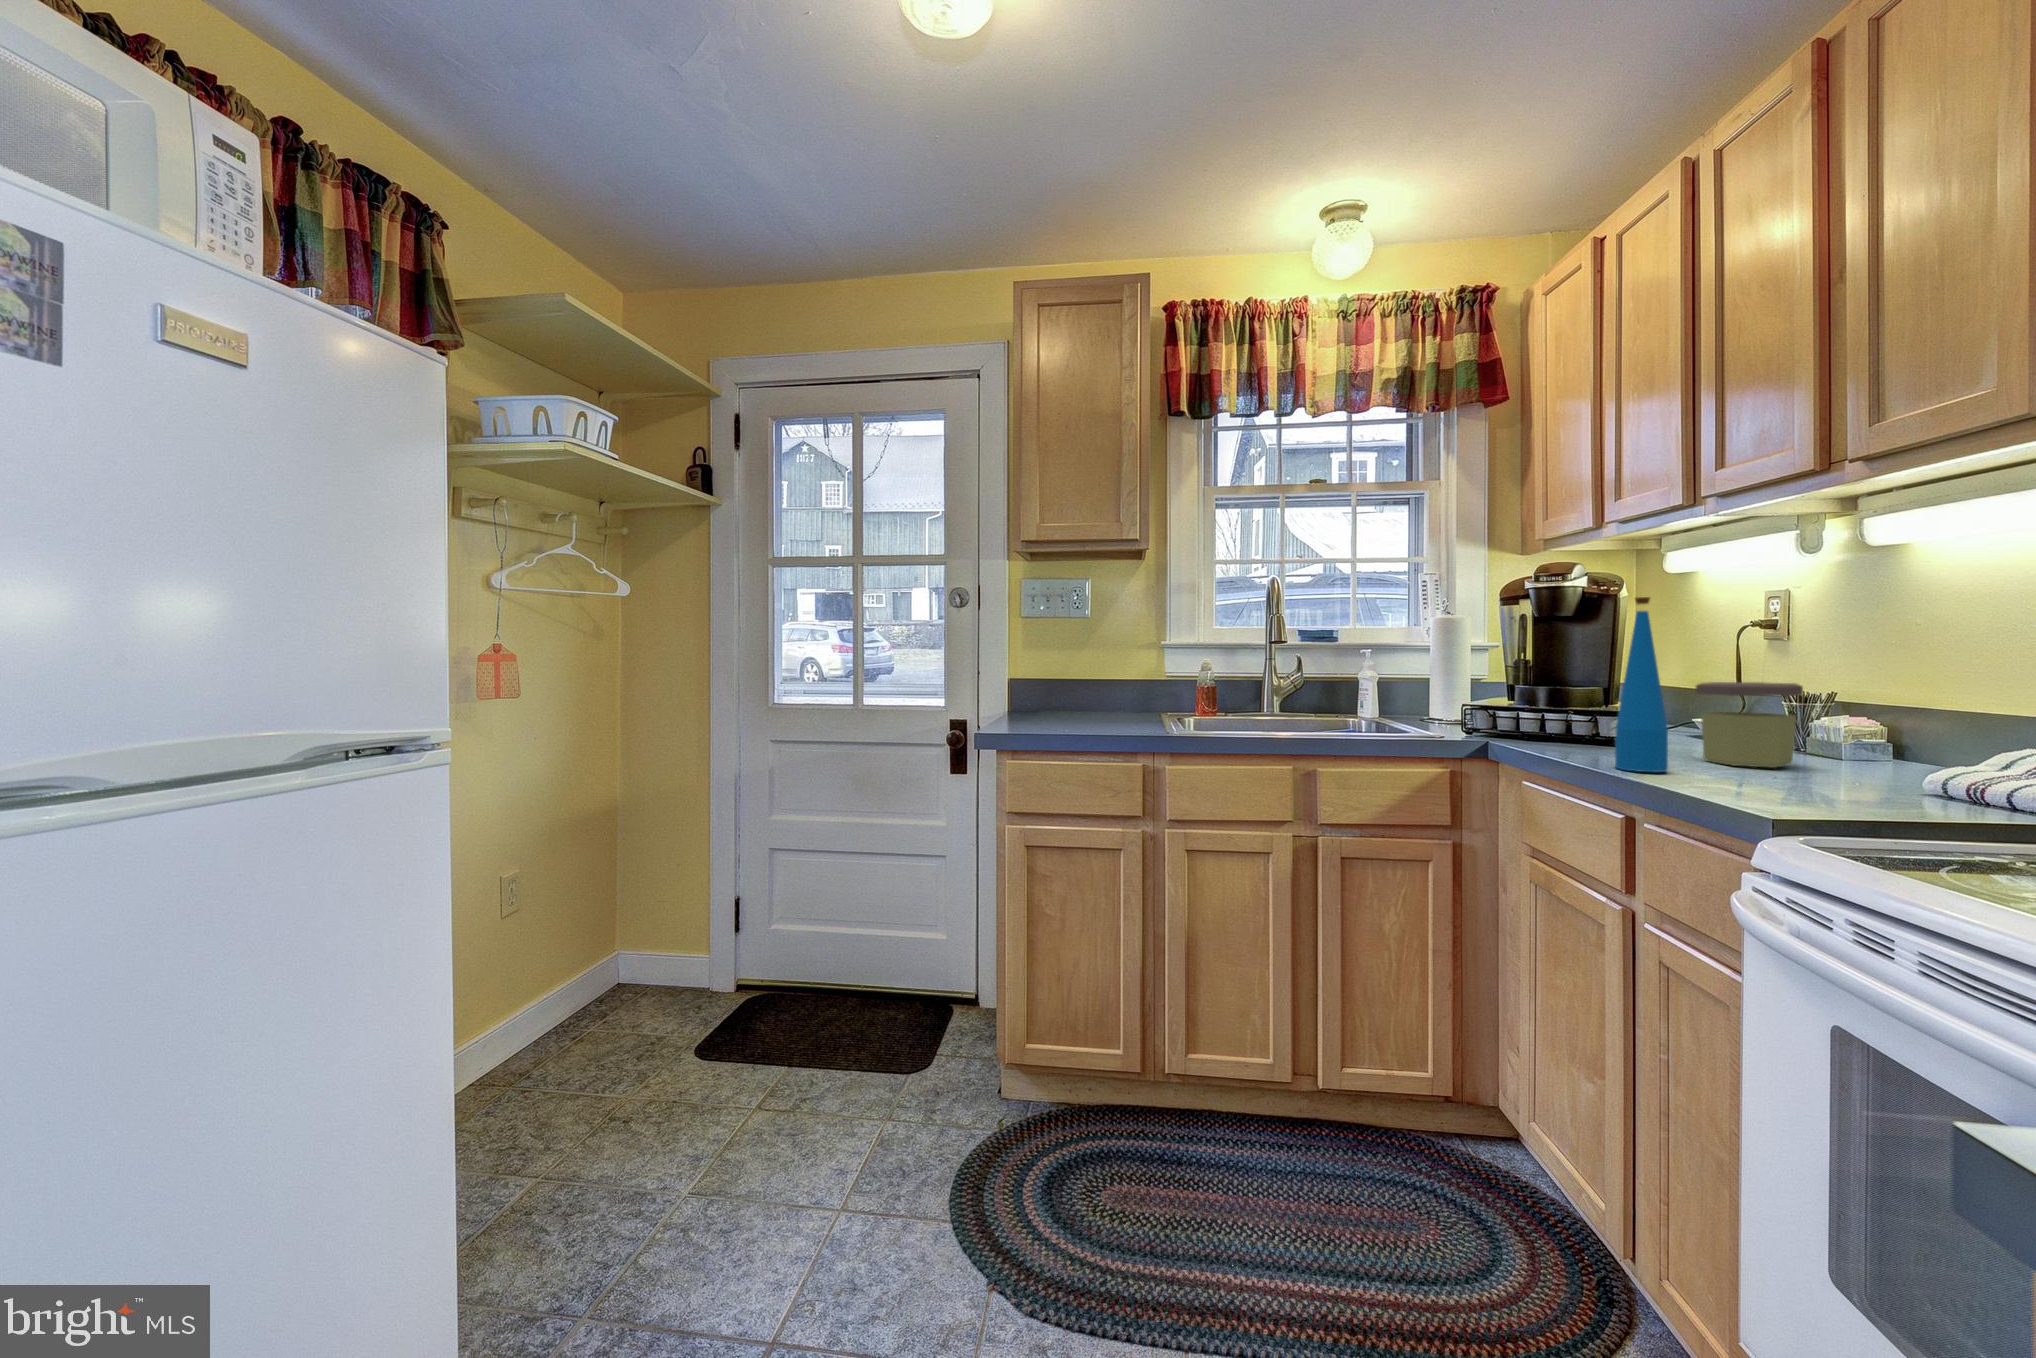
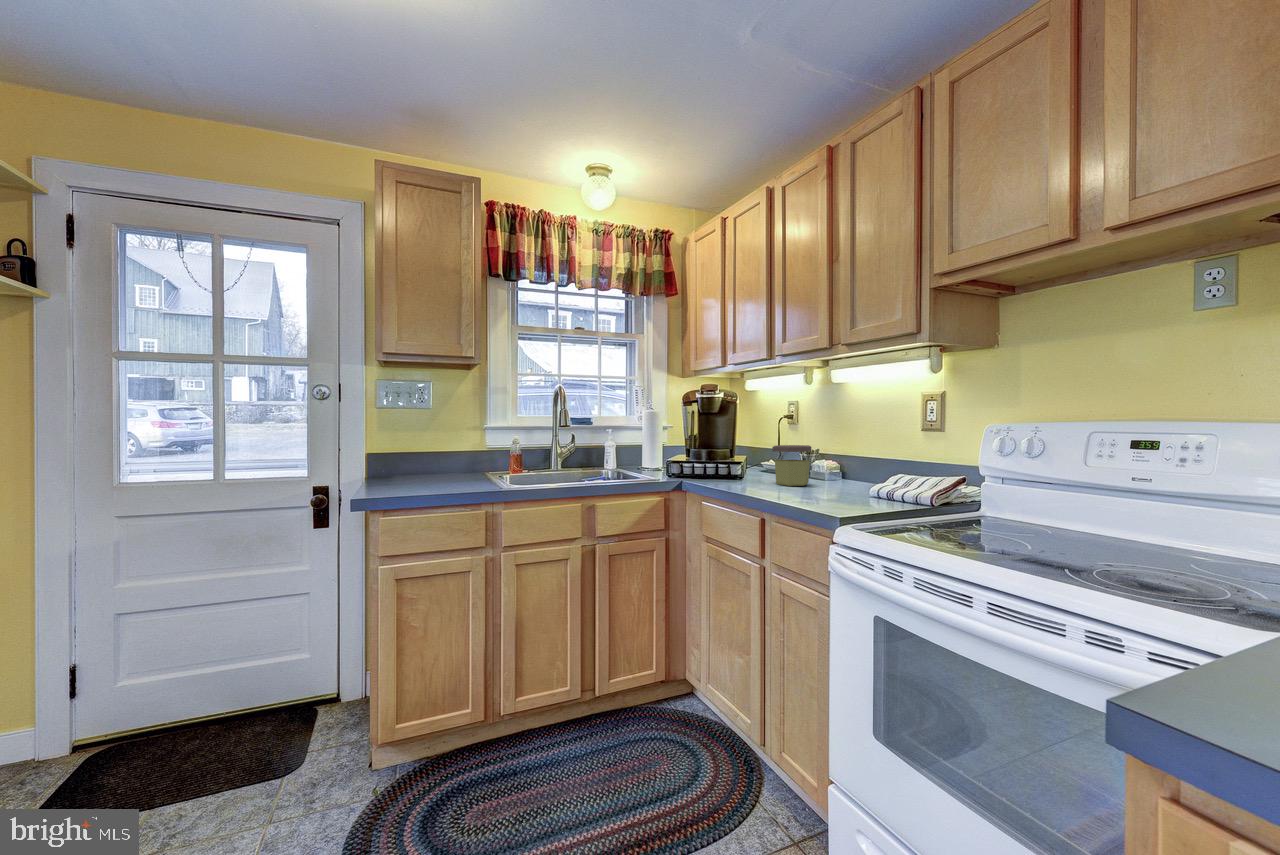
bottle: present [1615,597,1668,772] -> none [746,403,768,492]

